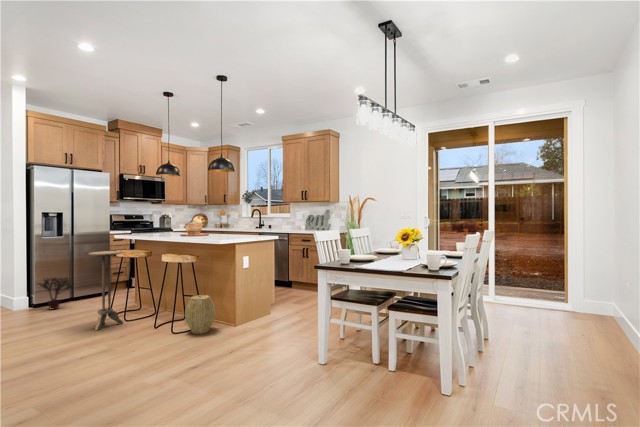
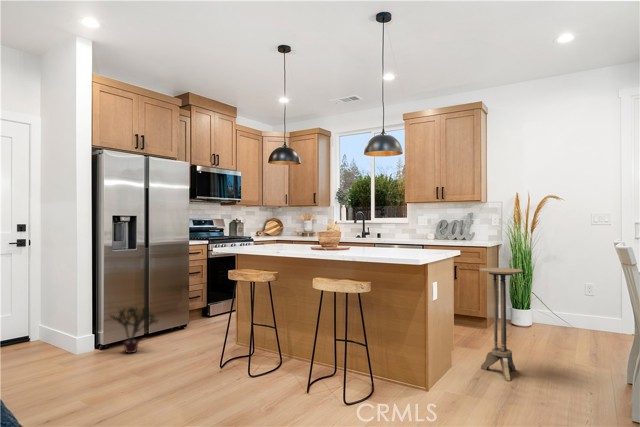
side table: present [89,251,123,330] -> present [479,268,523,381]
woven basket: present [185,295,216,334] -> none [364,341,410,403]

